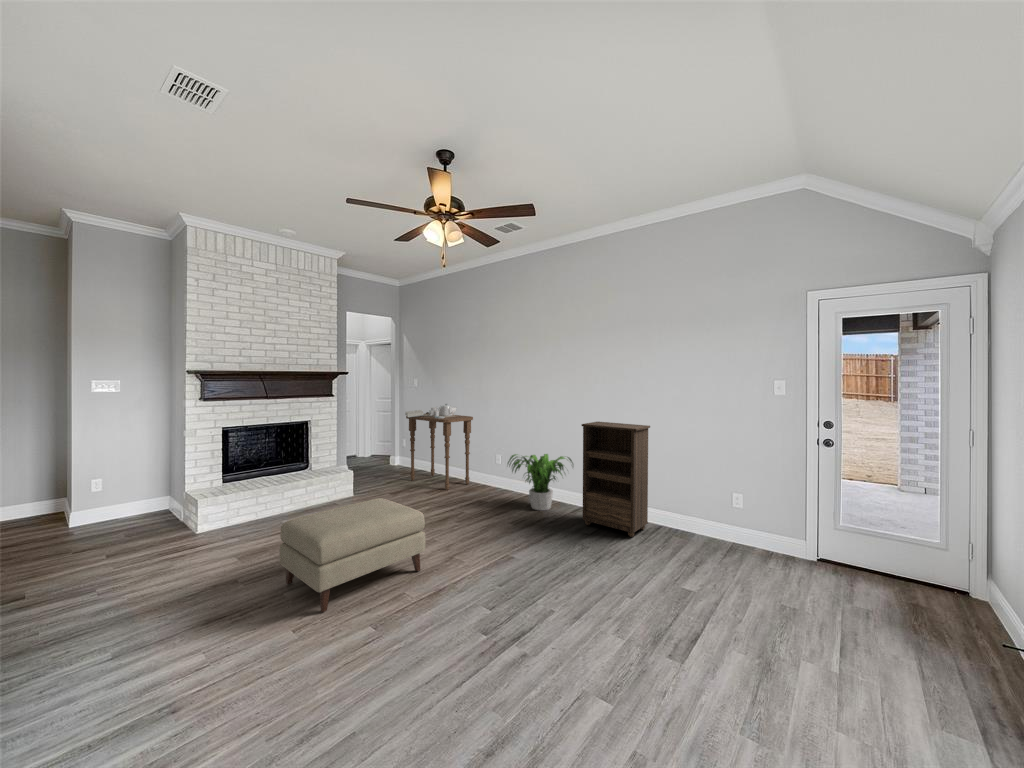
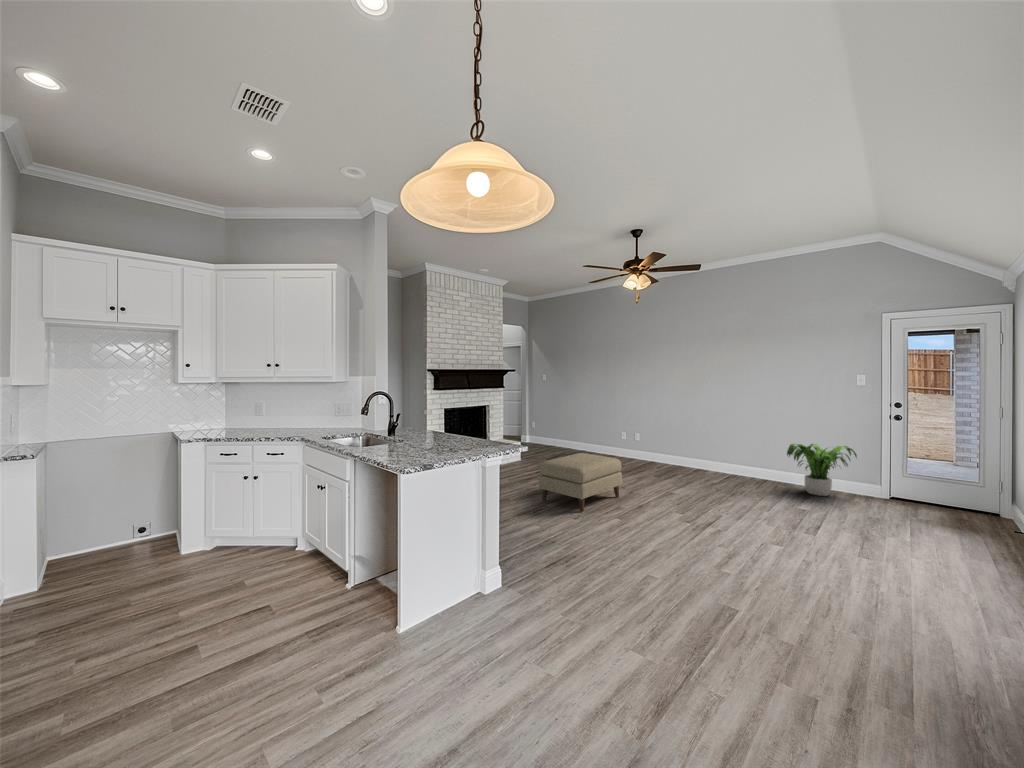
side table: present [405,404,473,490] -> none [547,394,603,458]
bookshelf: present [582,422,650,537] -> none [707,405,760,484]
potted plant: present [508,454,573,510] -> present [787,444,857,496]

